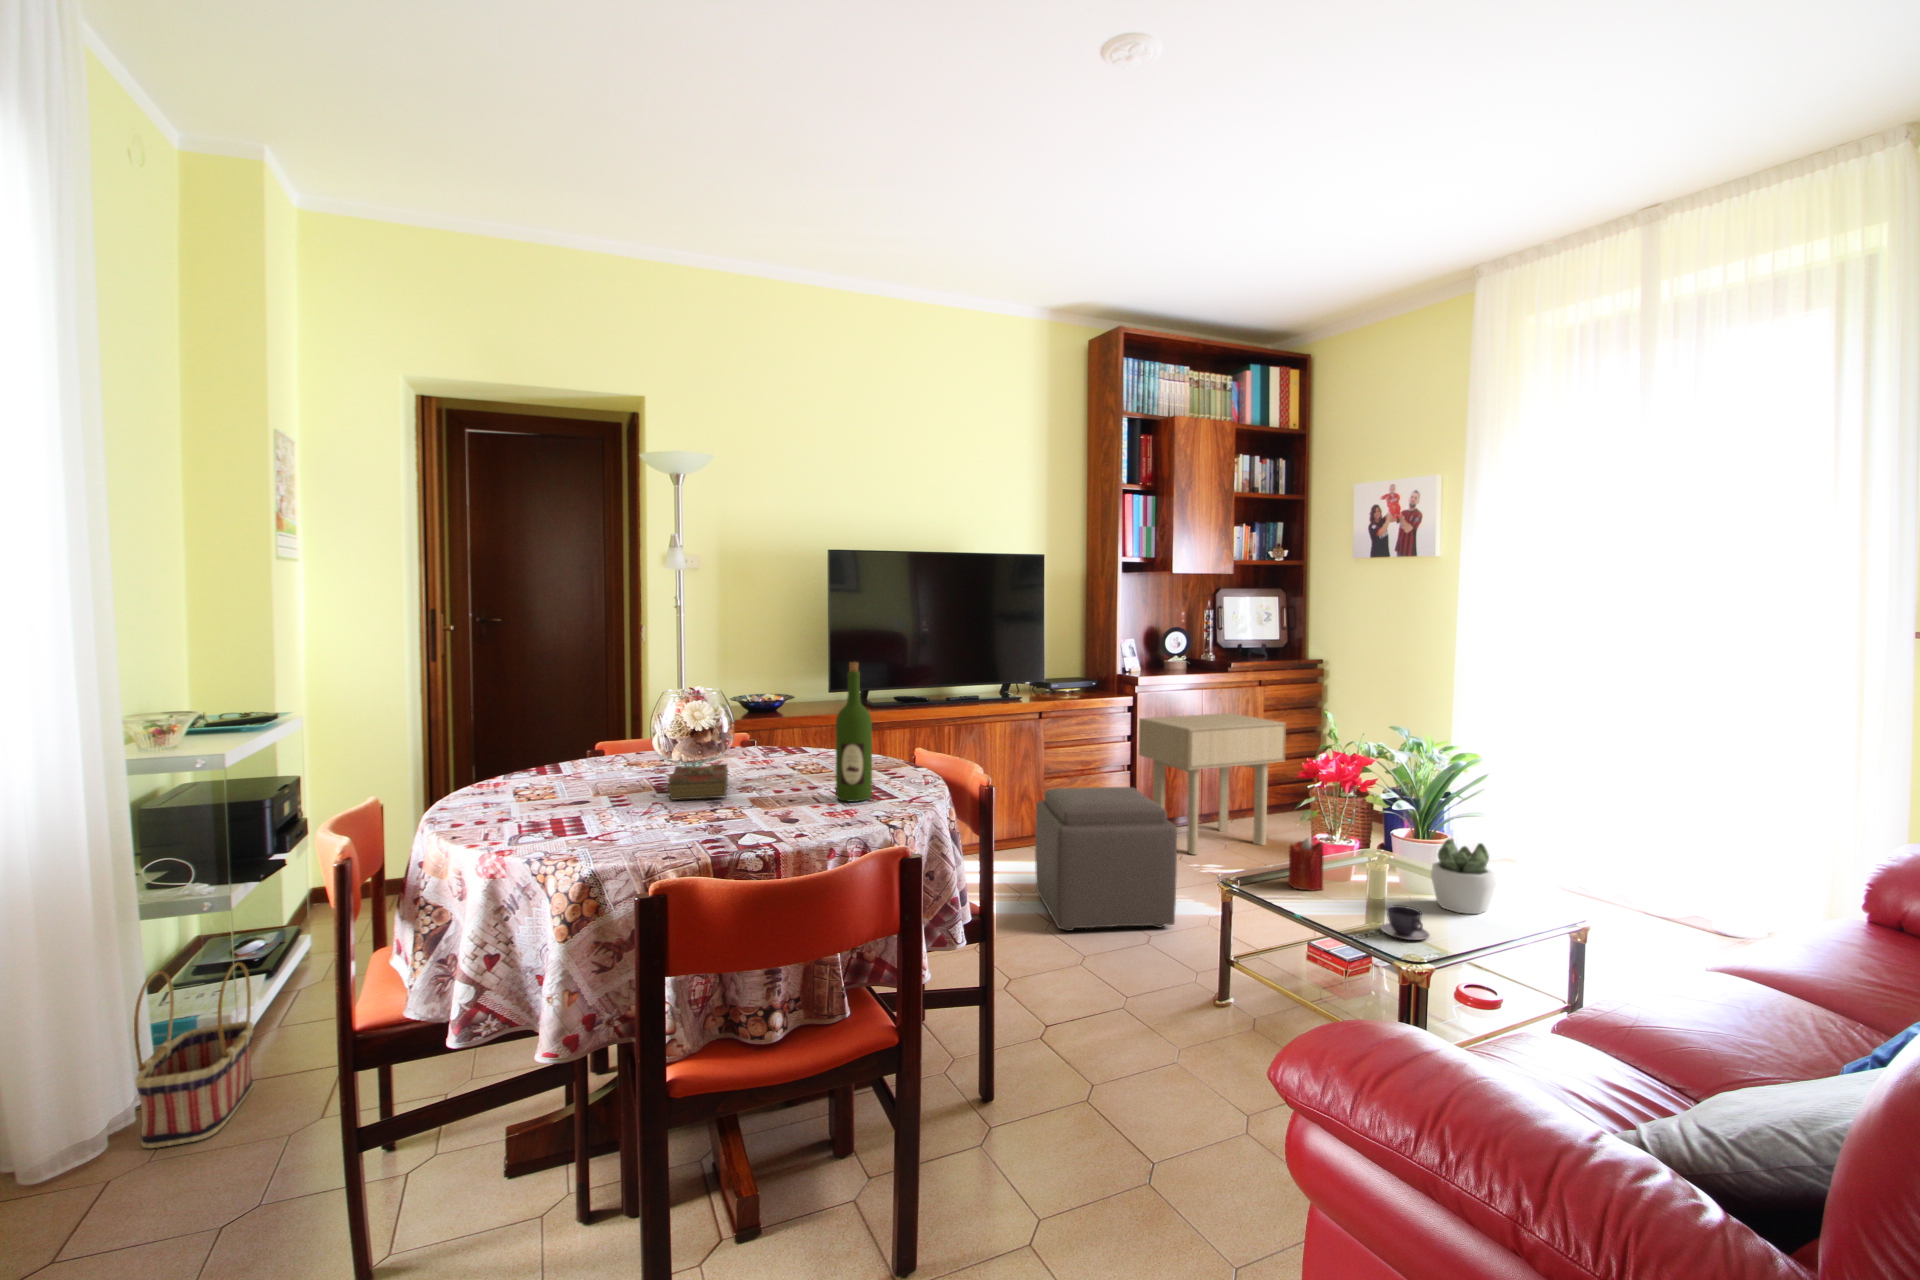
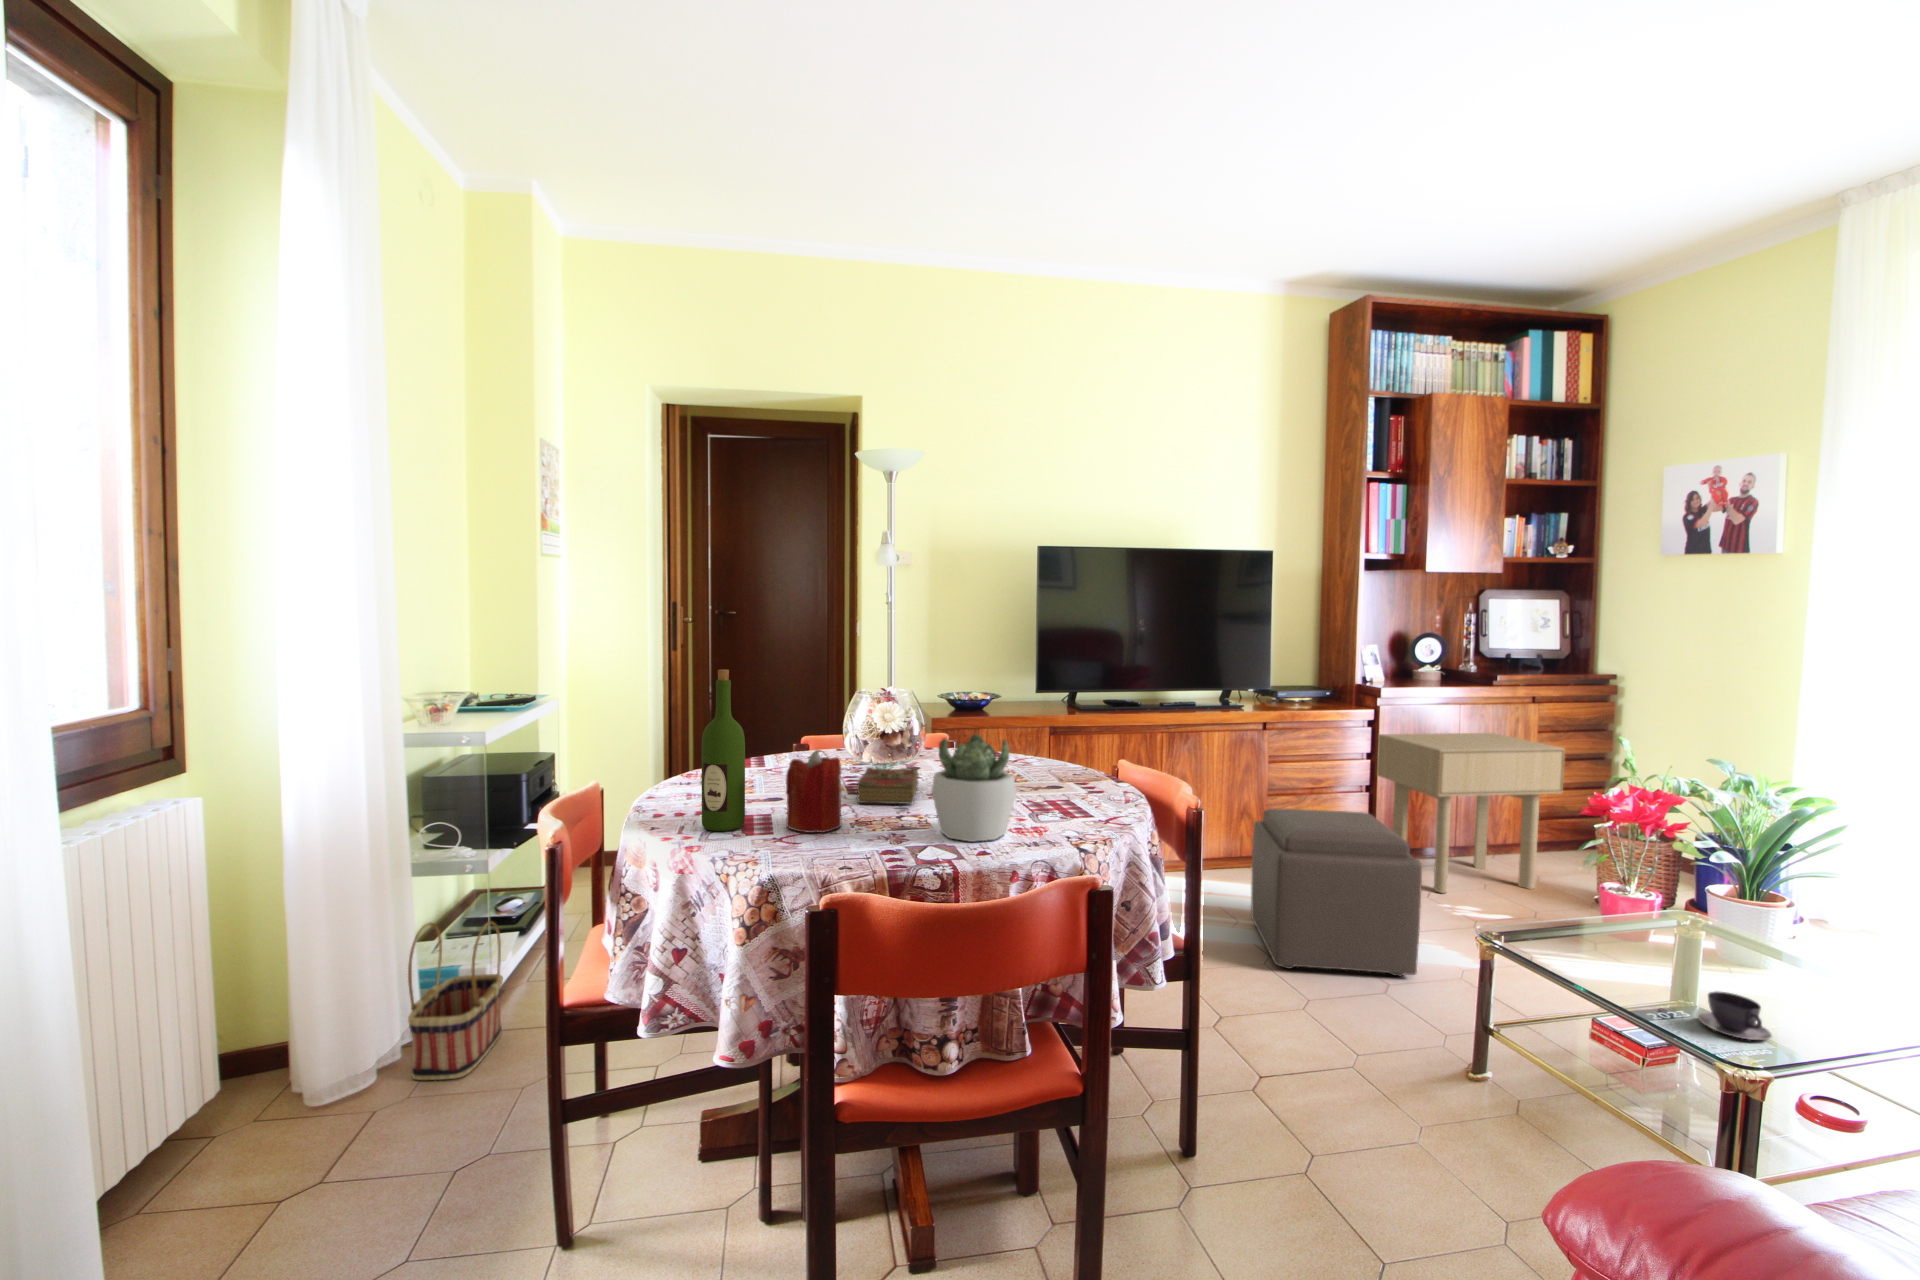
wine bottle: present [836,662,872,802] -> present [702,669,745,831]
candle: present [1288,838,1324,891] -> present [786,750,841,833]
succulent plant: present [1431,839,1495,914] -> present [932,734,1016,842]

